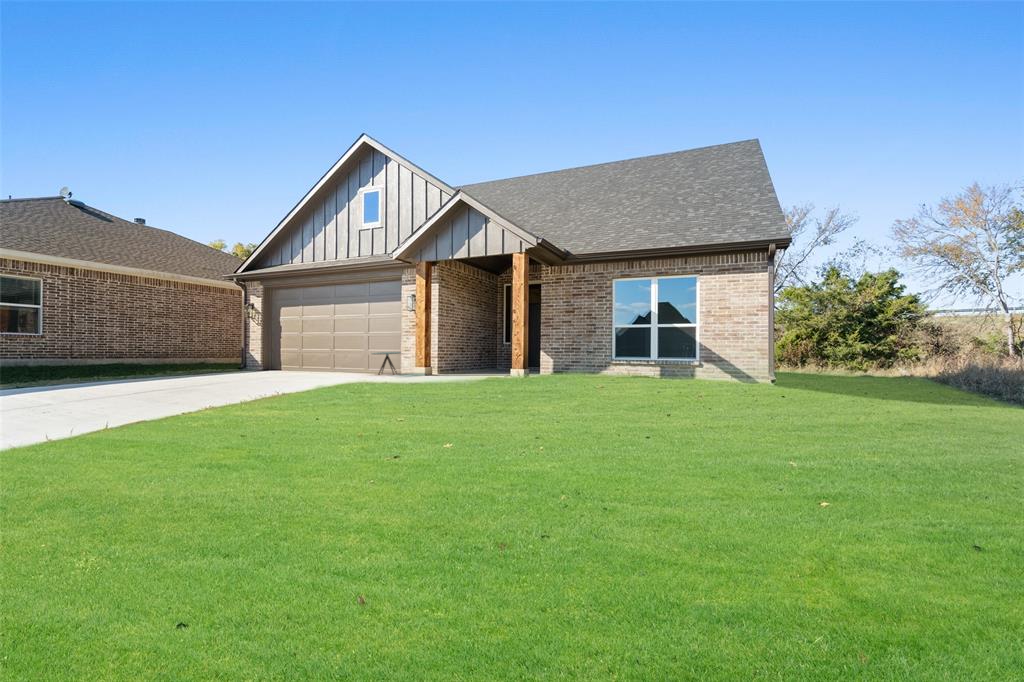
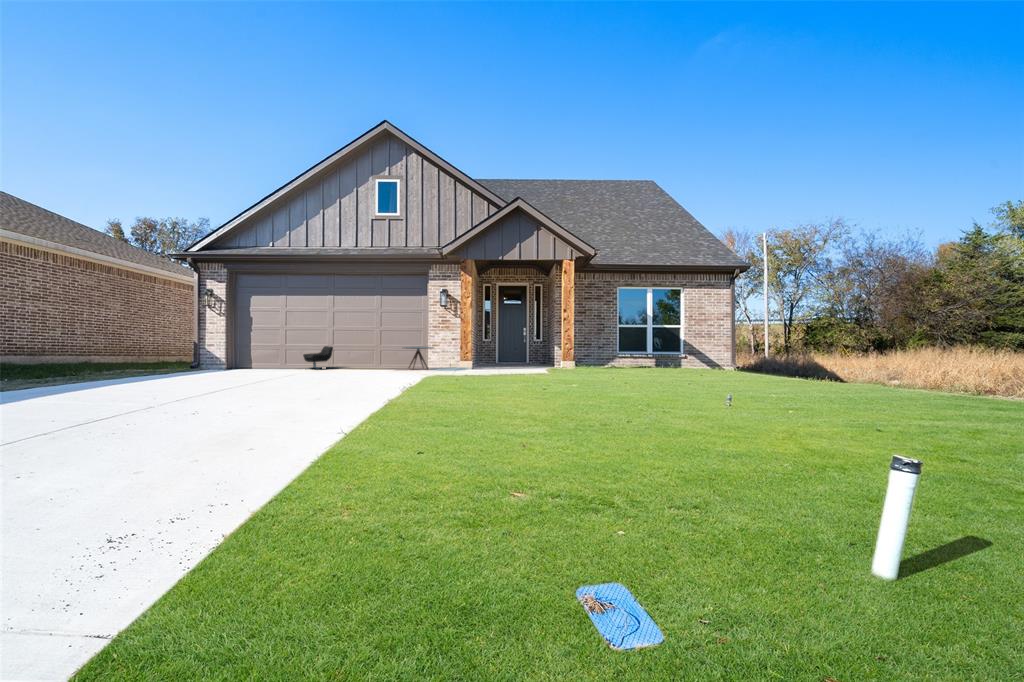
lounge chair: none [300,352,326,373] -> present [303,346,333,368]

